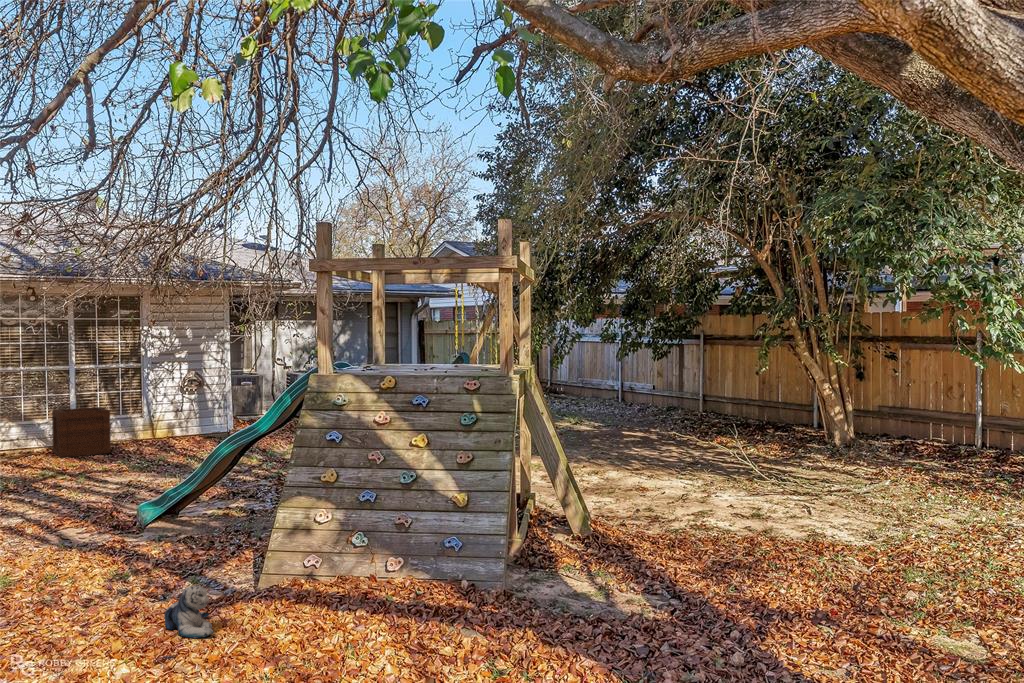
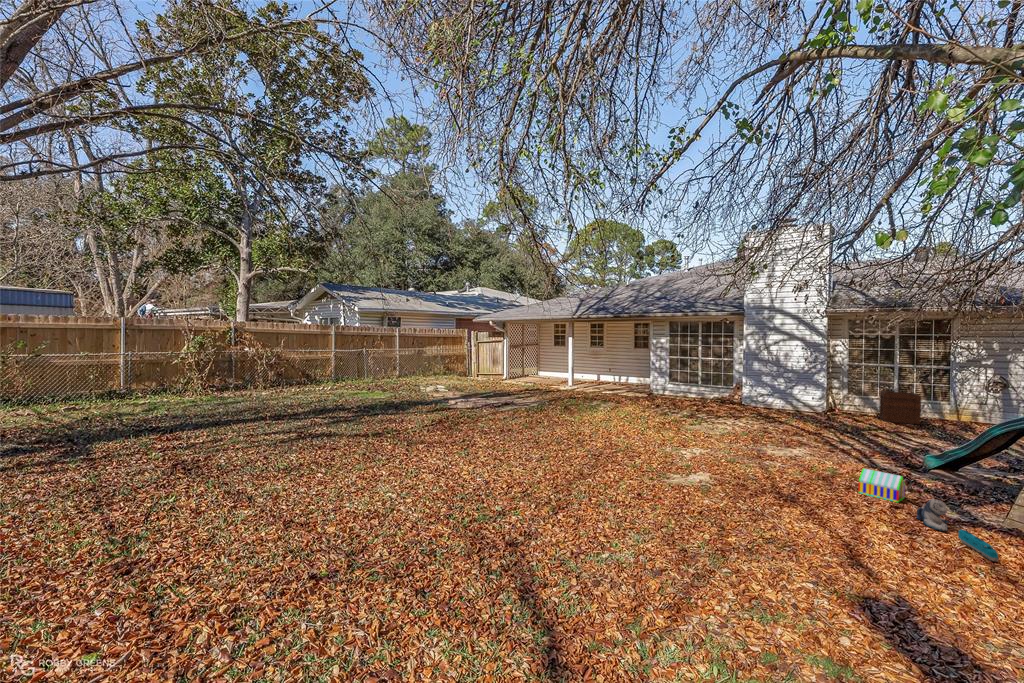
toy house: none [57,556,130,612] -> present [858,469,905,503]
toy train: none [231,623,287,660] -> present [958,530,998,561]

